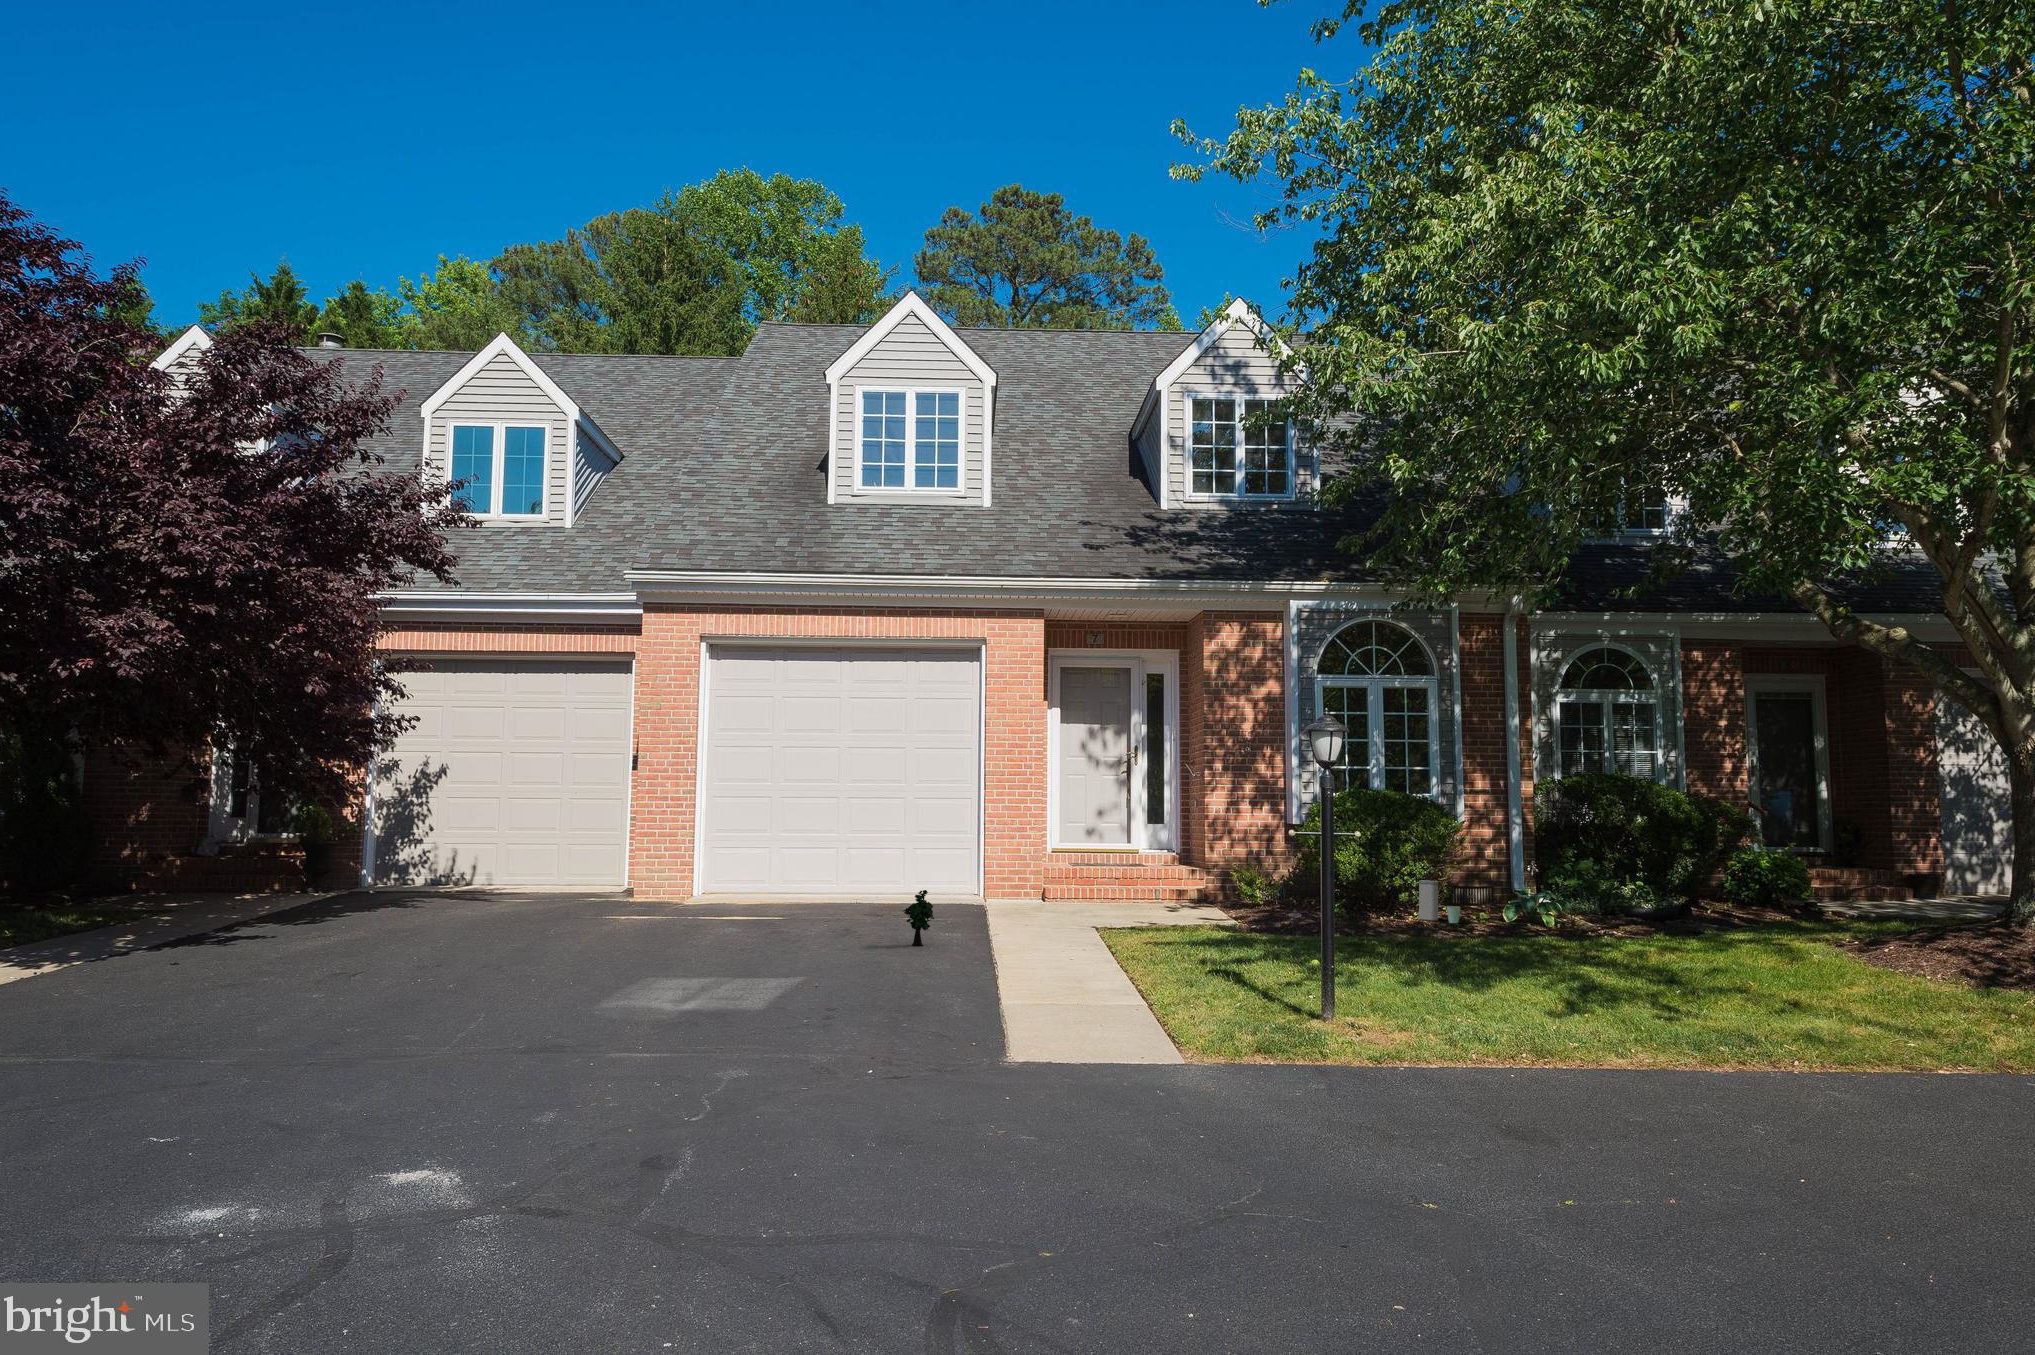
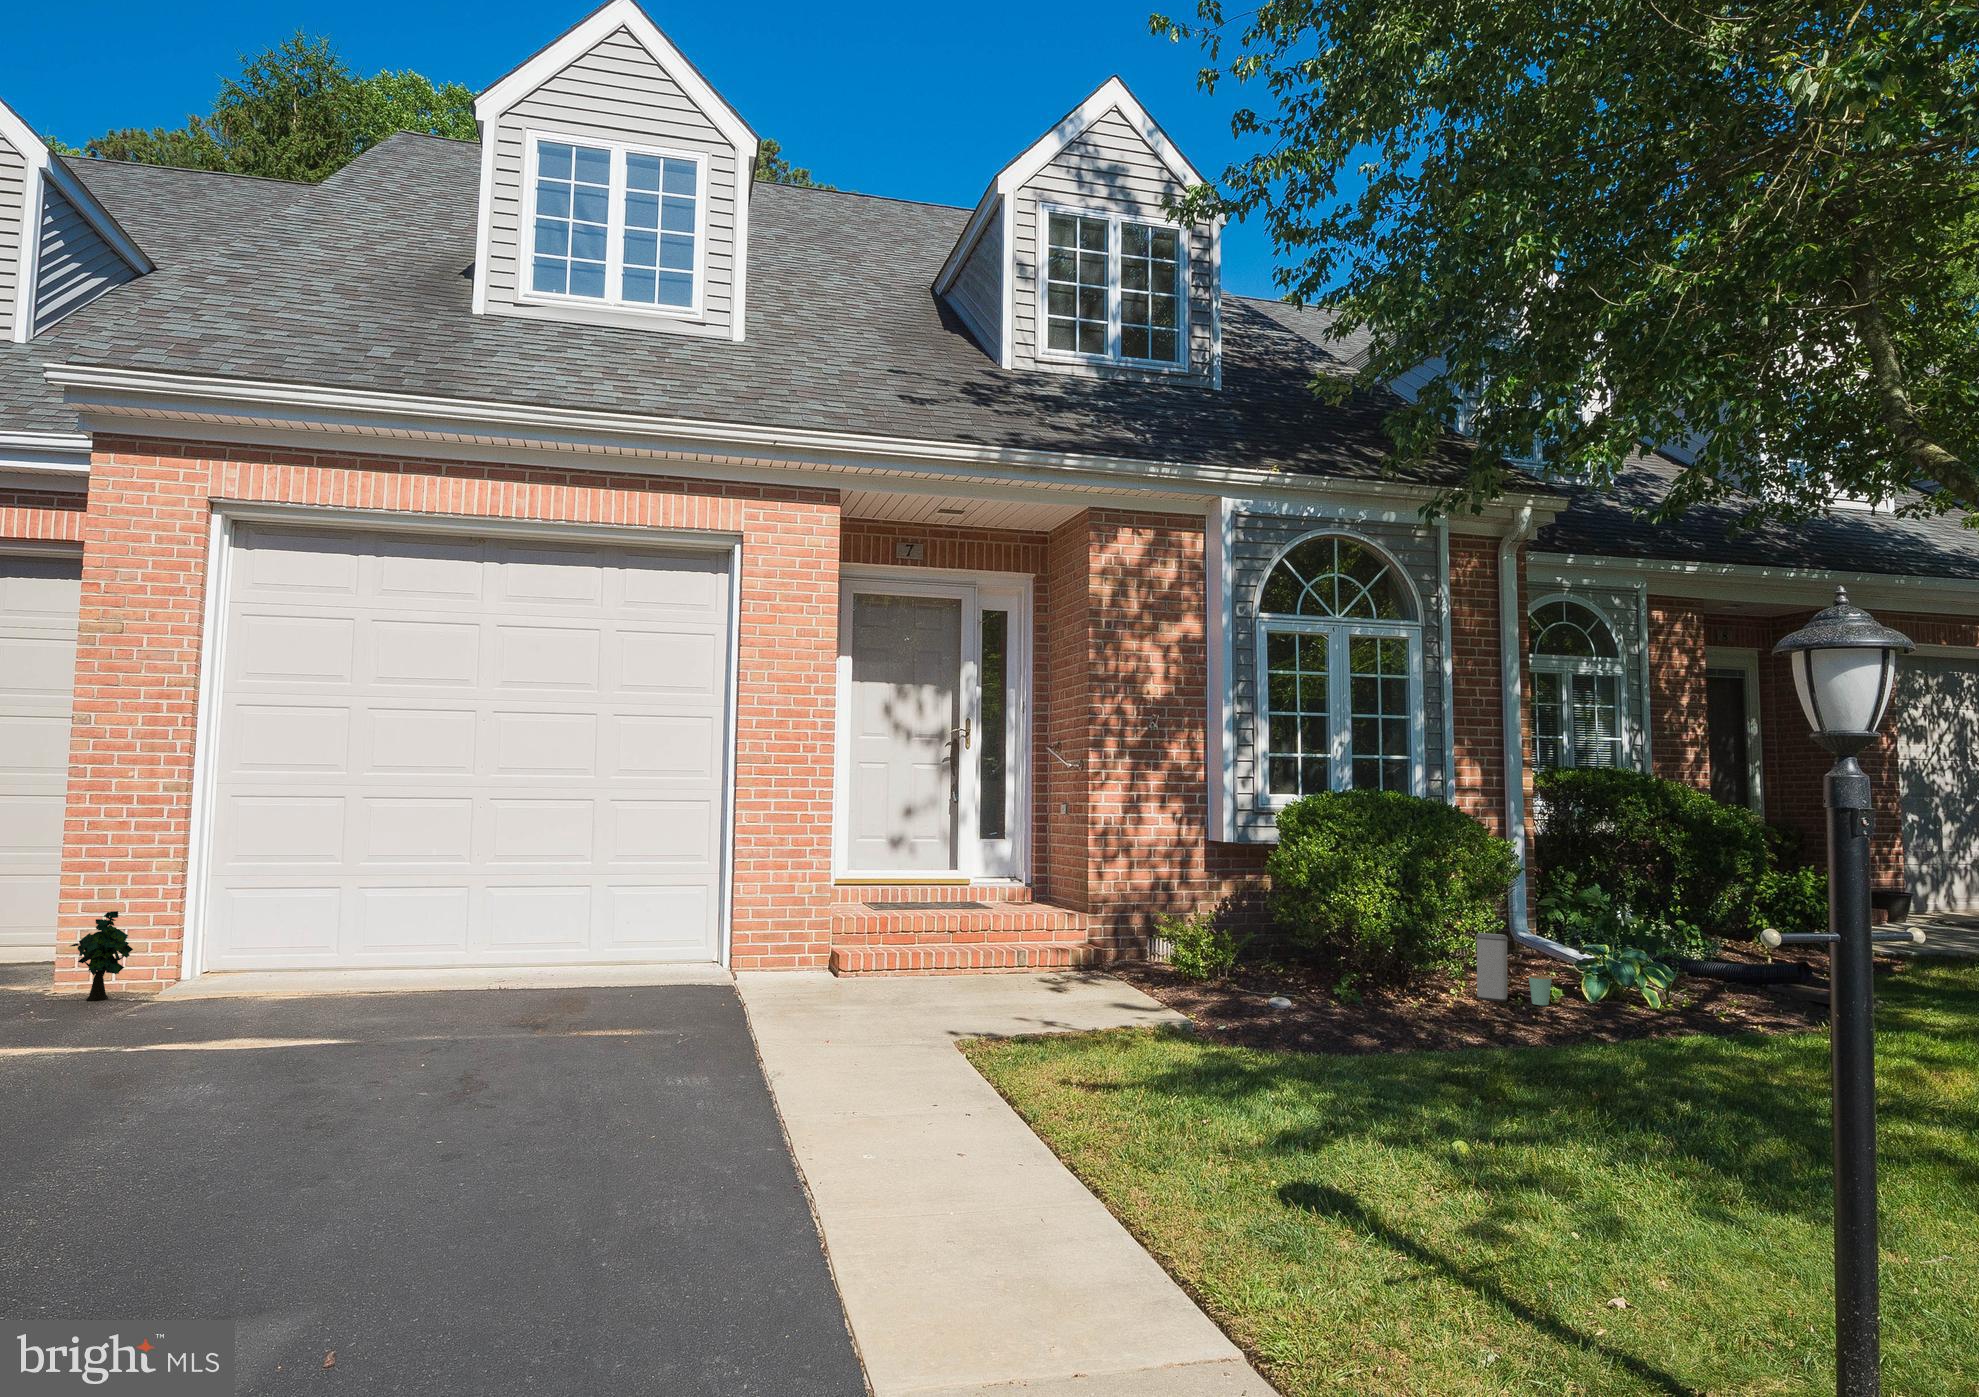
decorative plant: present [903,890,934,946] -> present [70,911,133,1001]

